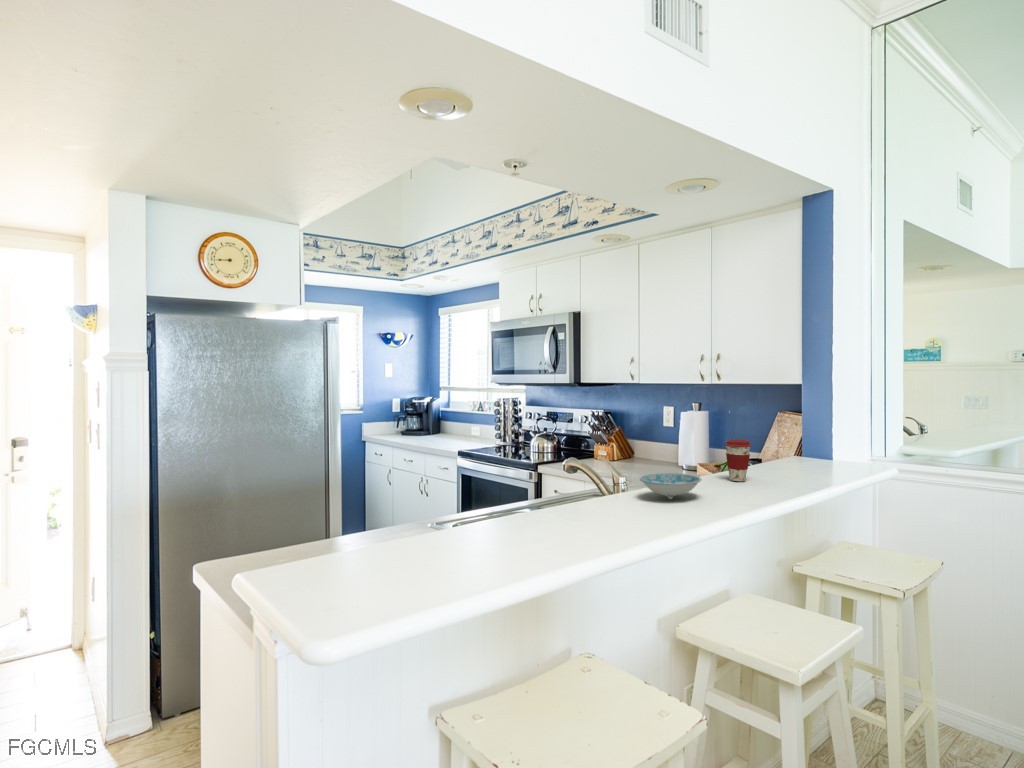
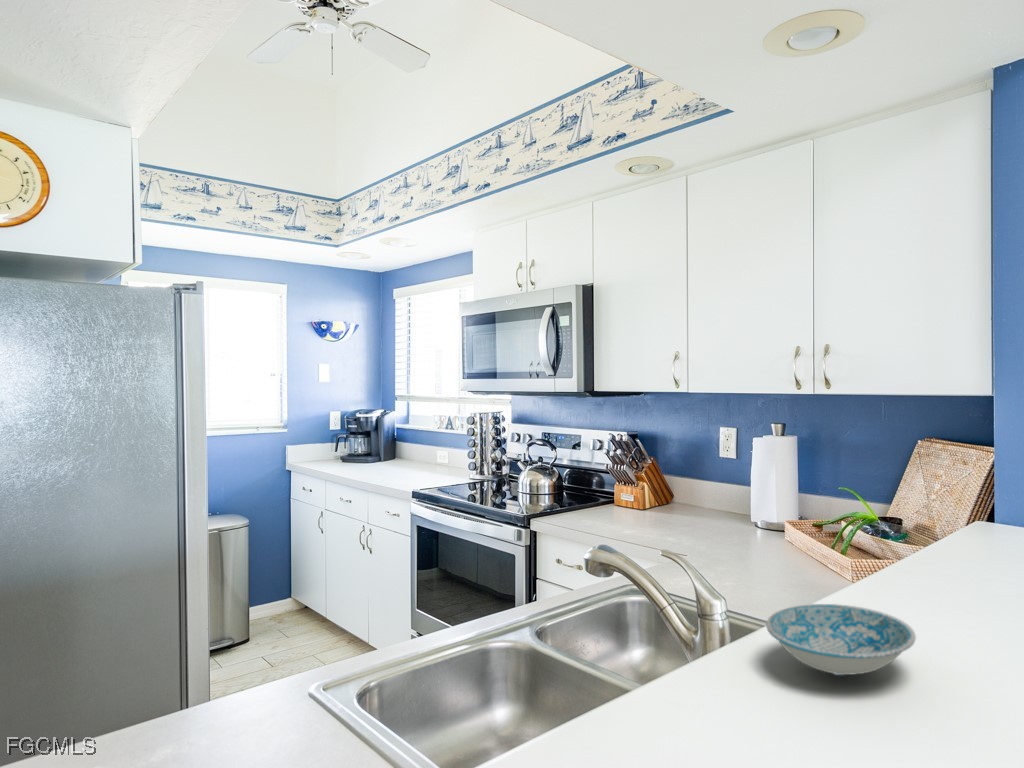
coffee cup: present [725,439,751,481] -> none [909,513,969,603]

